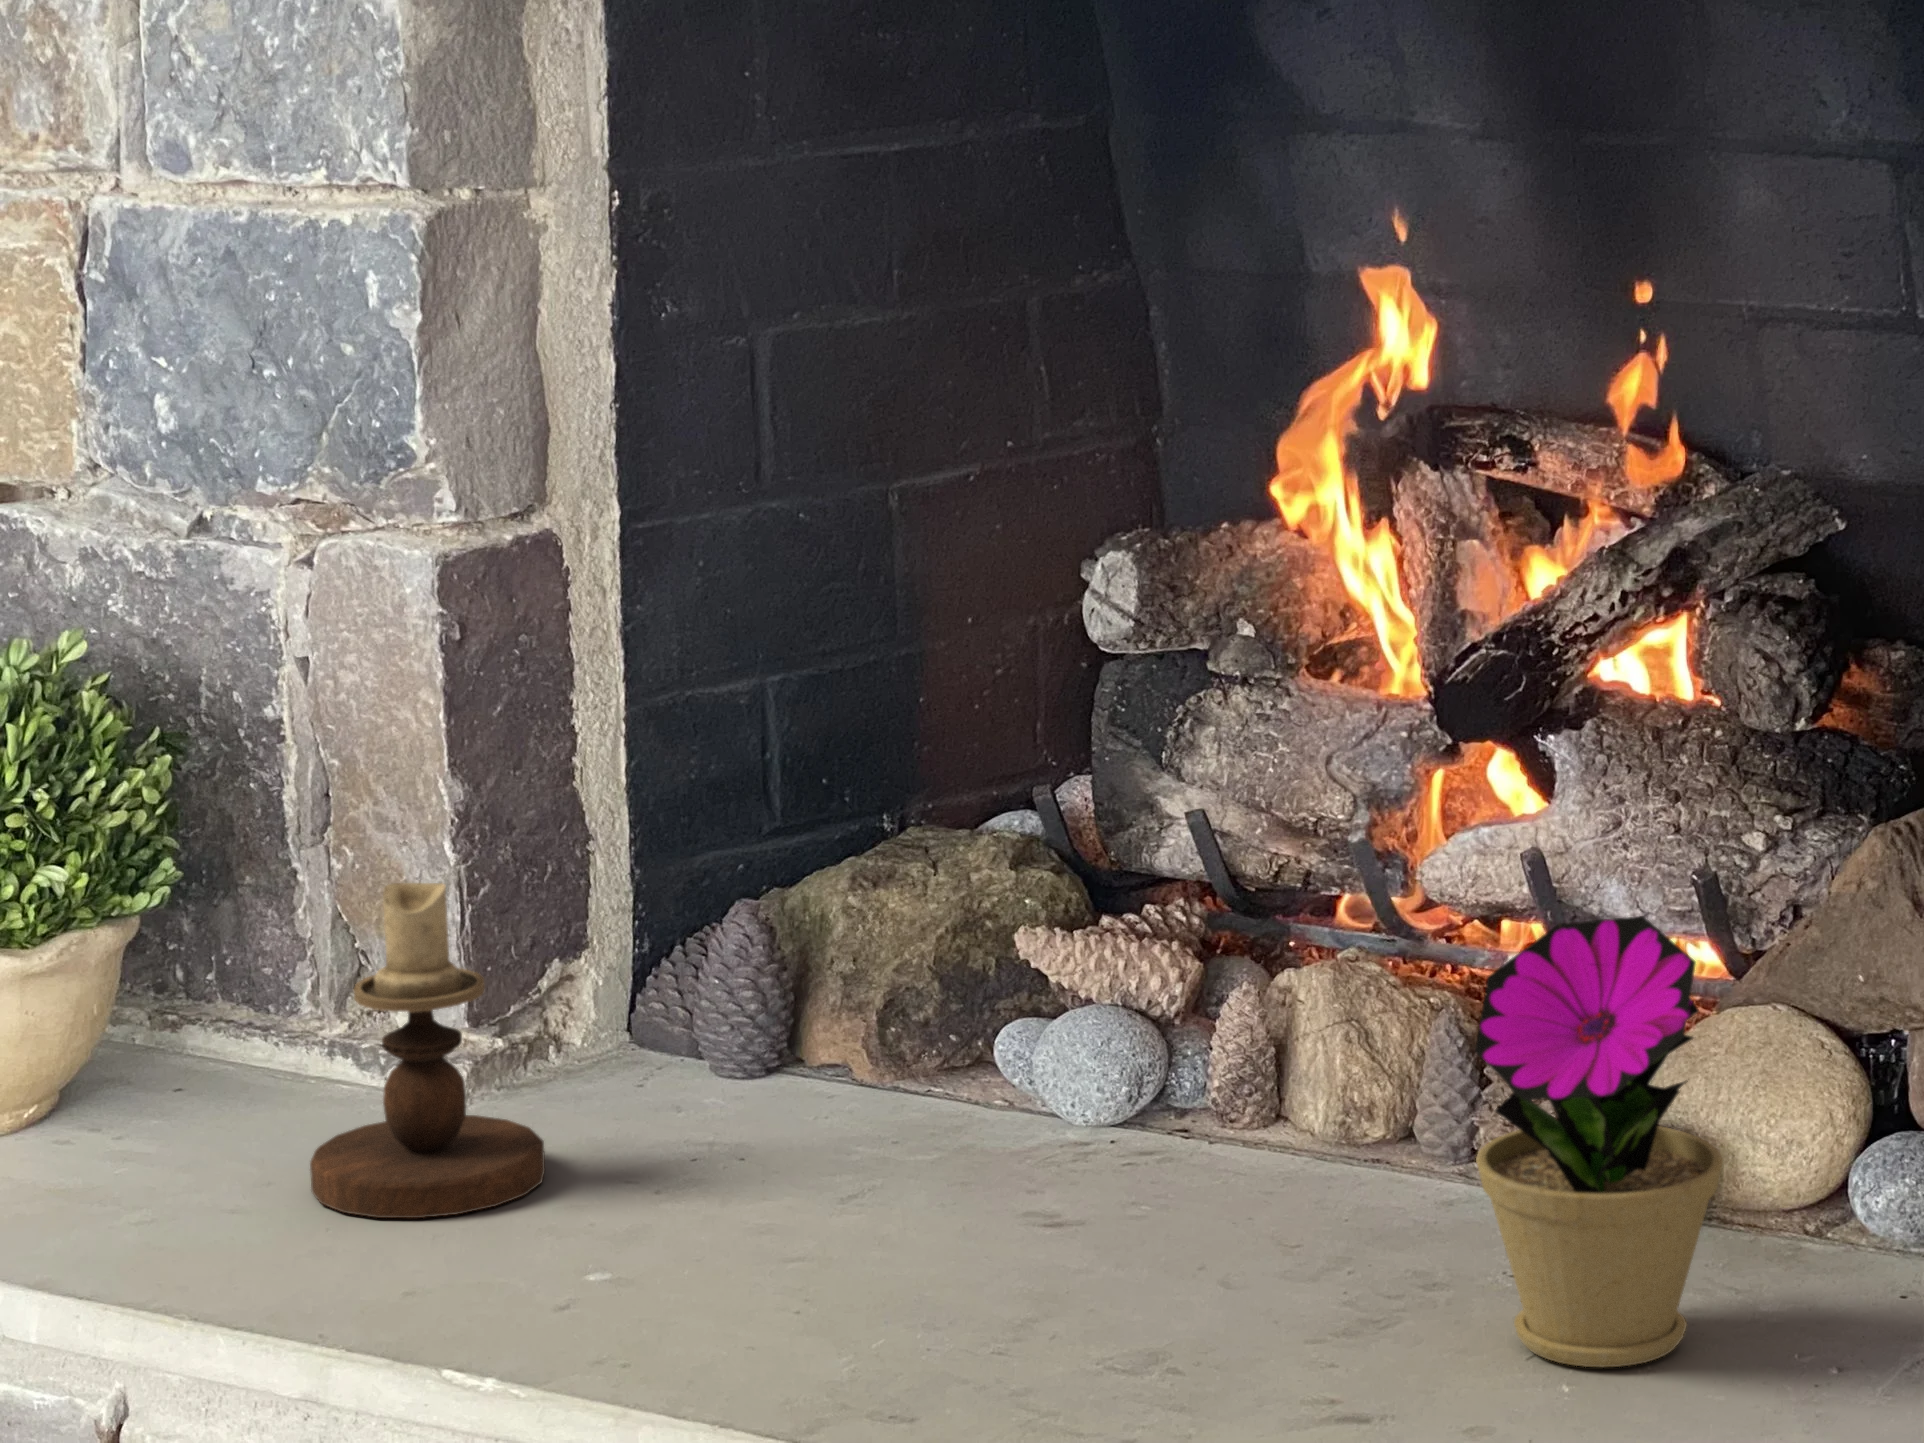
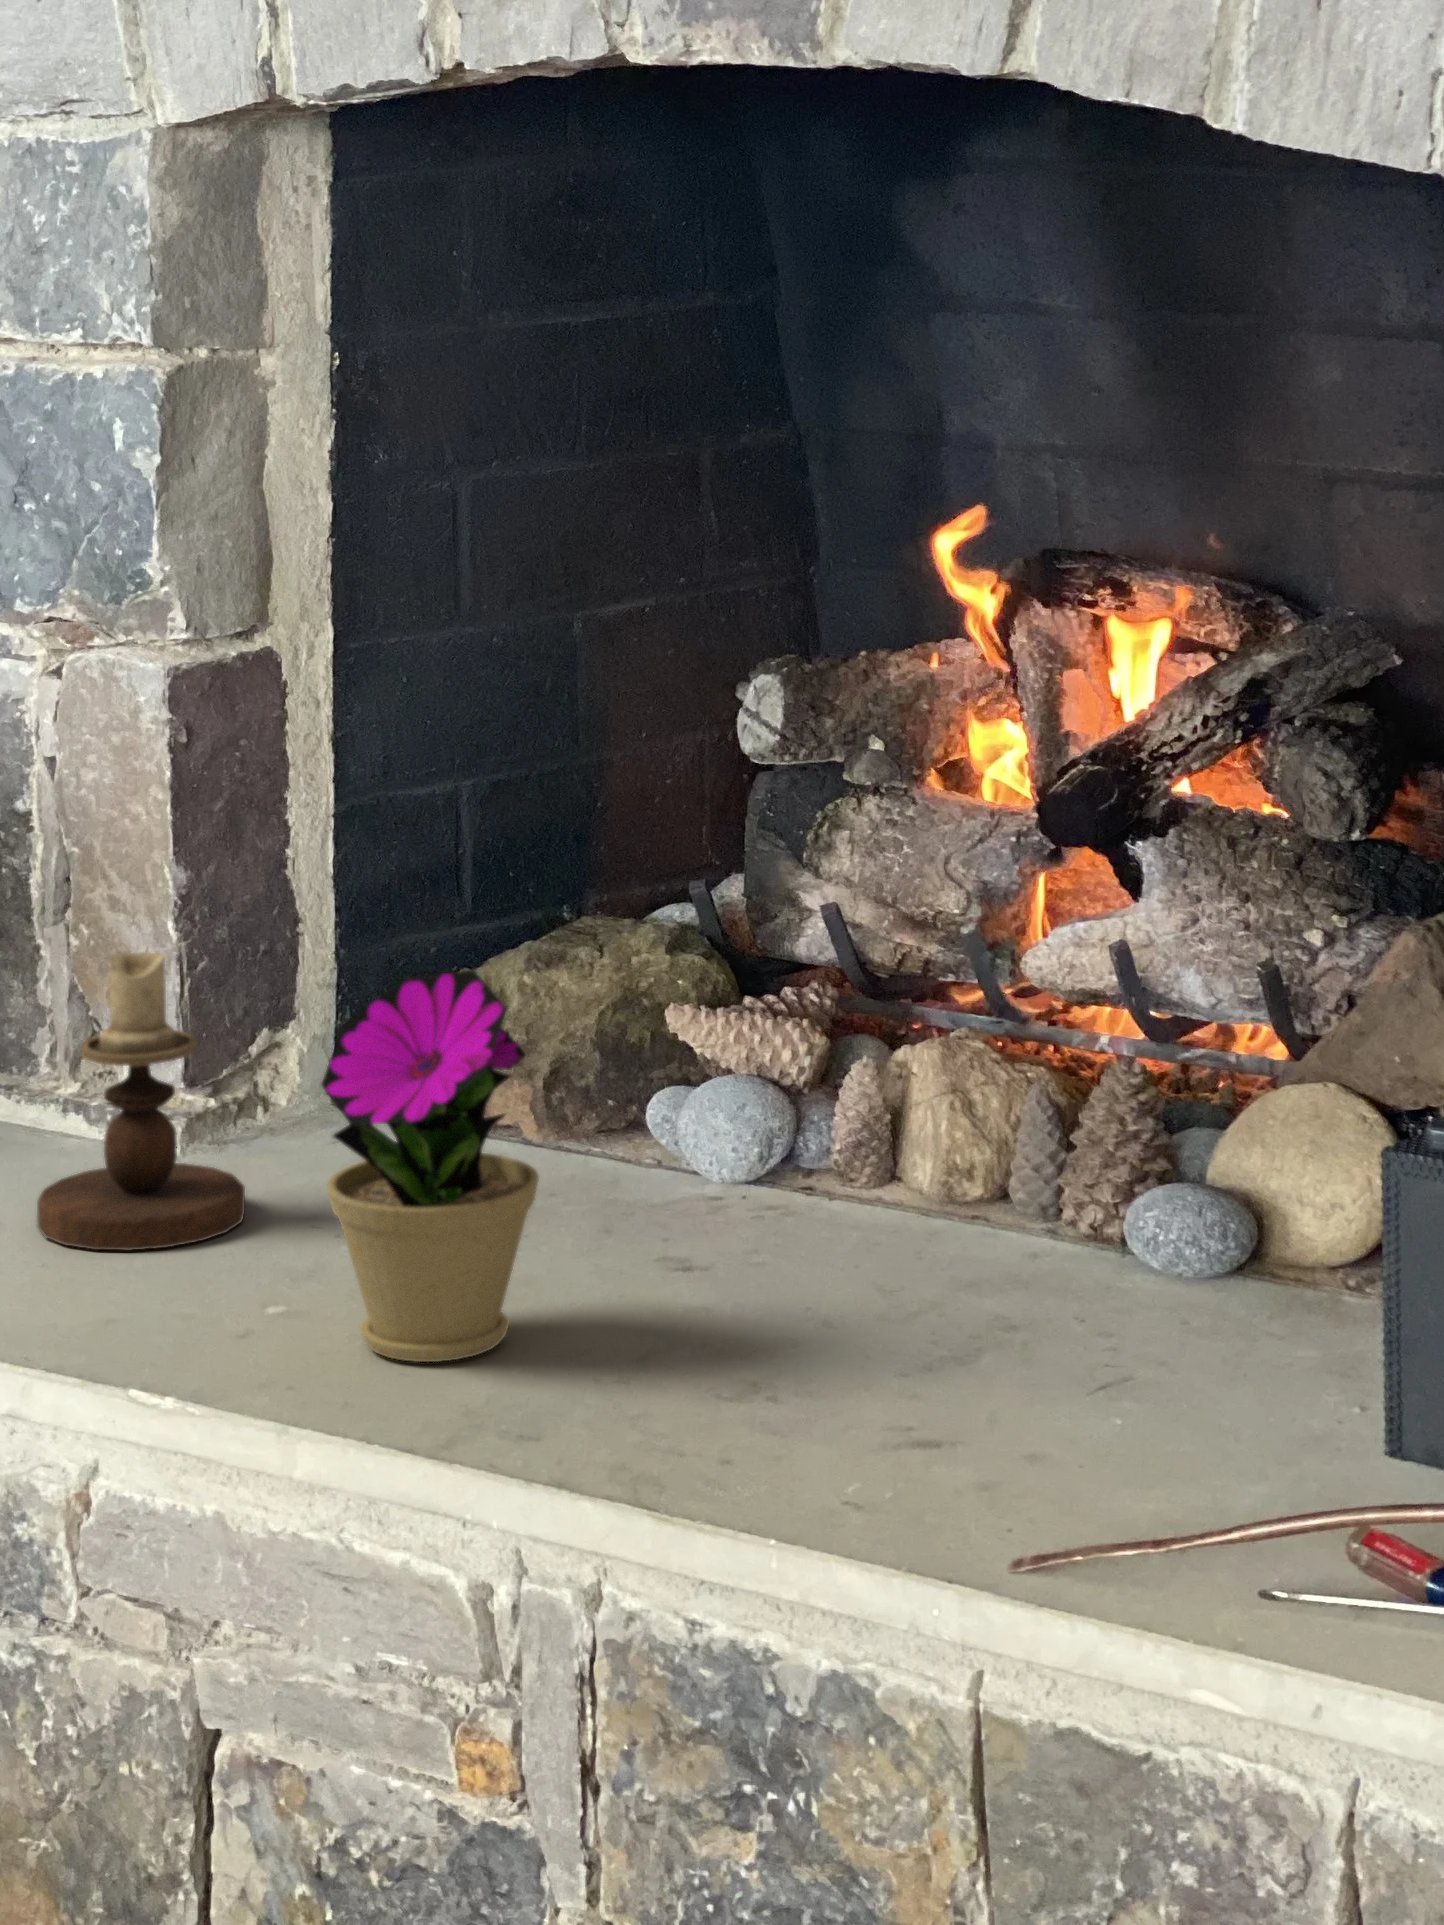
flower pot: present [1475,916,1723,1367] -> present [322,970,539,1362]

